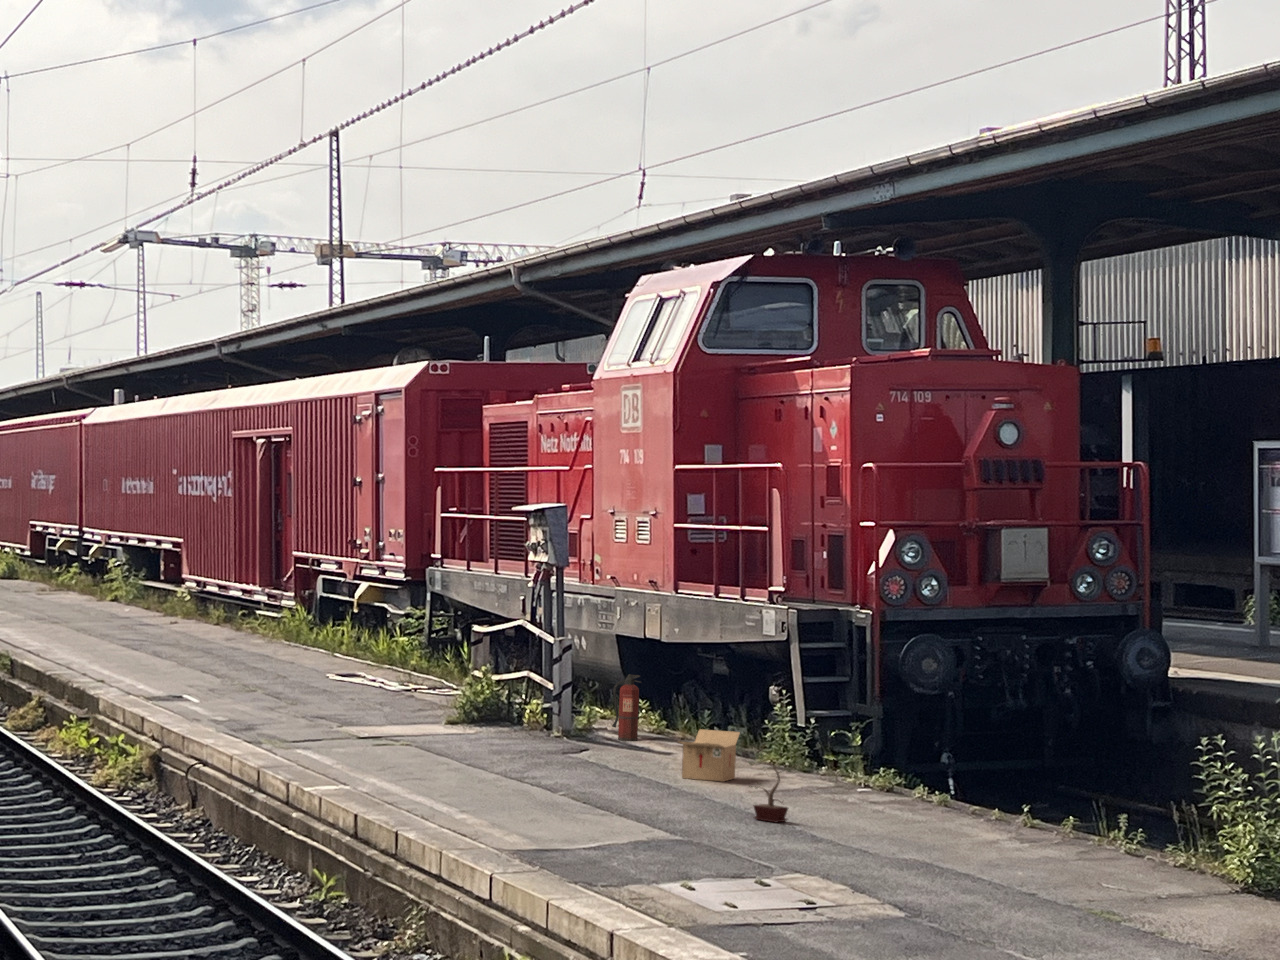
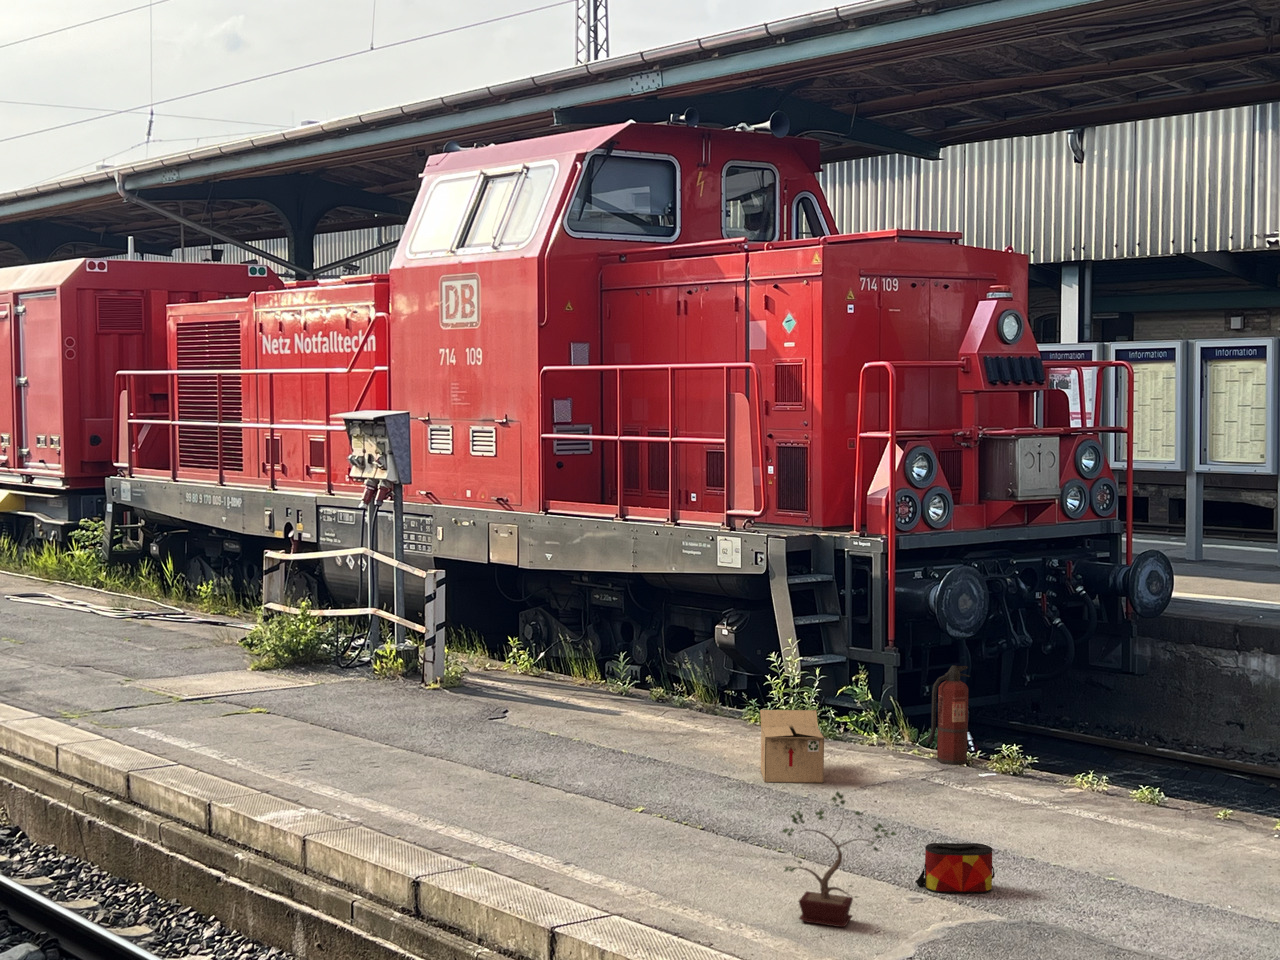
fire extinguisher: present [612,674,642,741] -> present [926,665,970,765]
potted plant: present [749,739,802,822] -> present [782,791,896,927]
bag: none [650,779,701,812] -> present [915,843,995,893]

